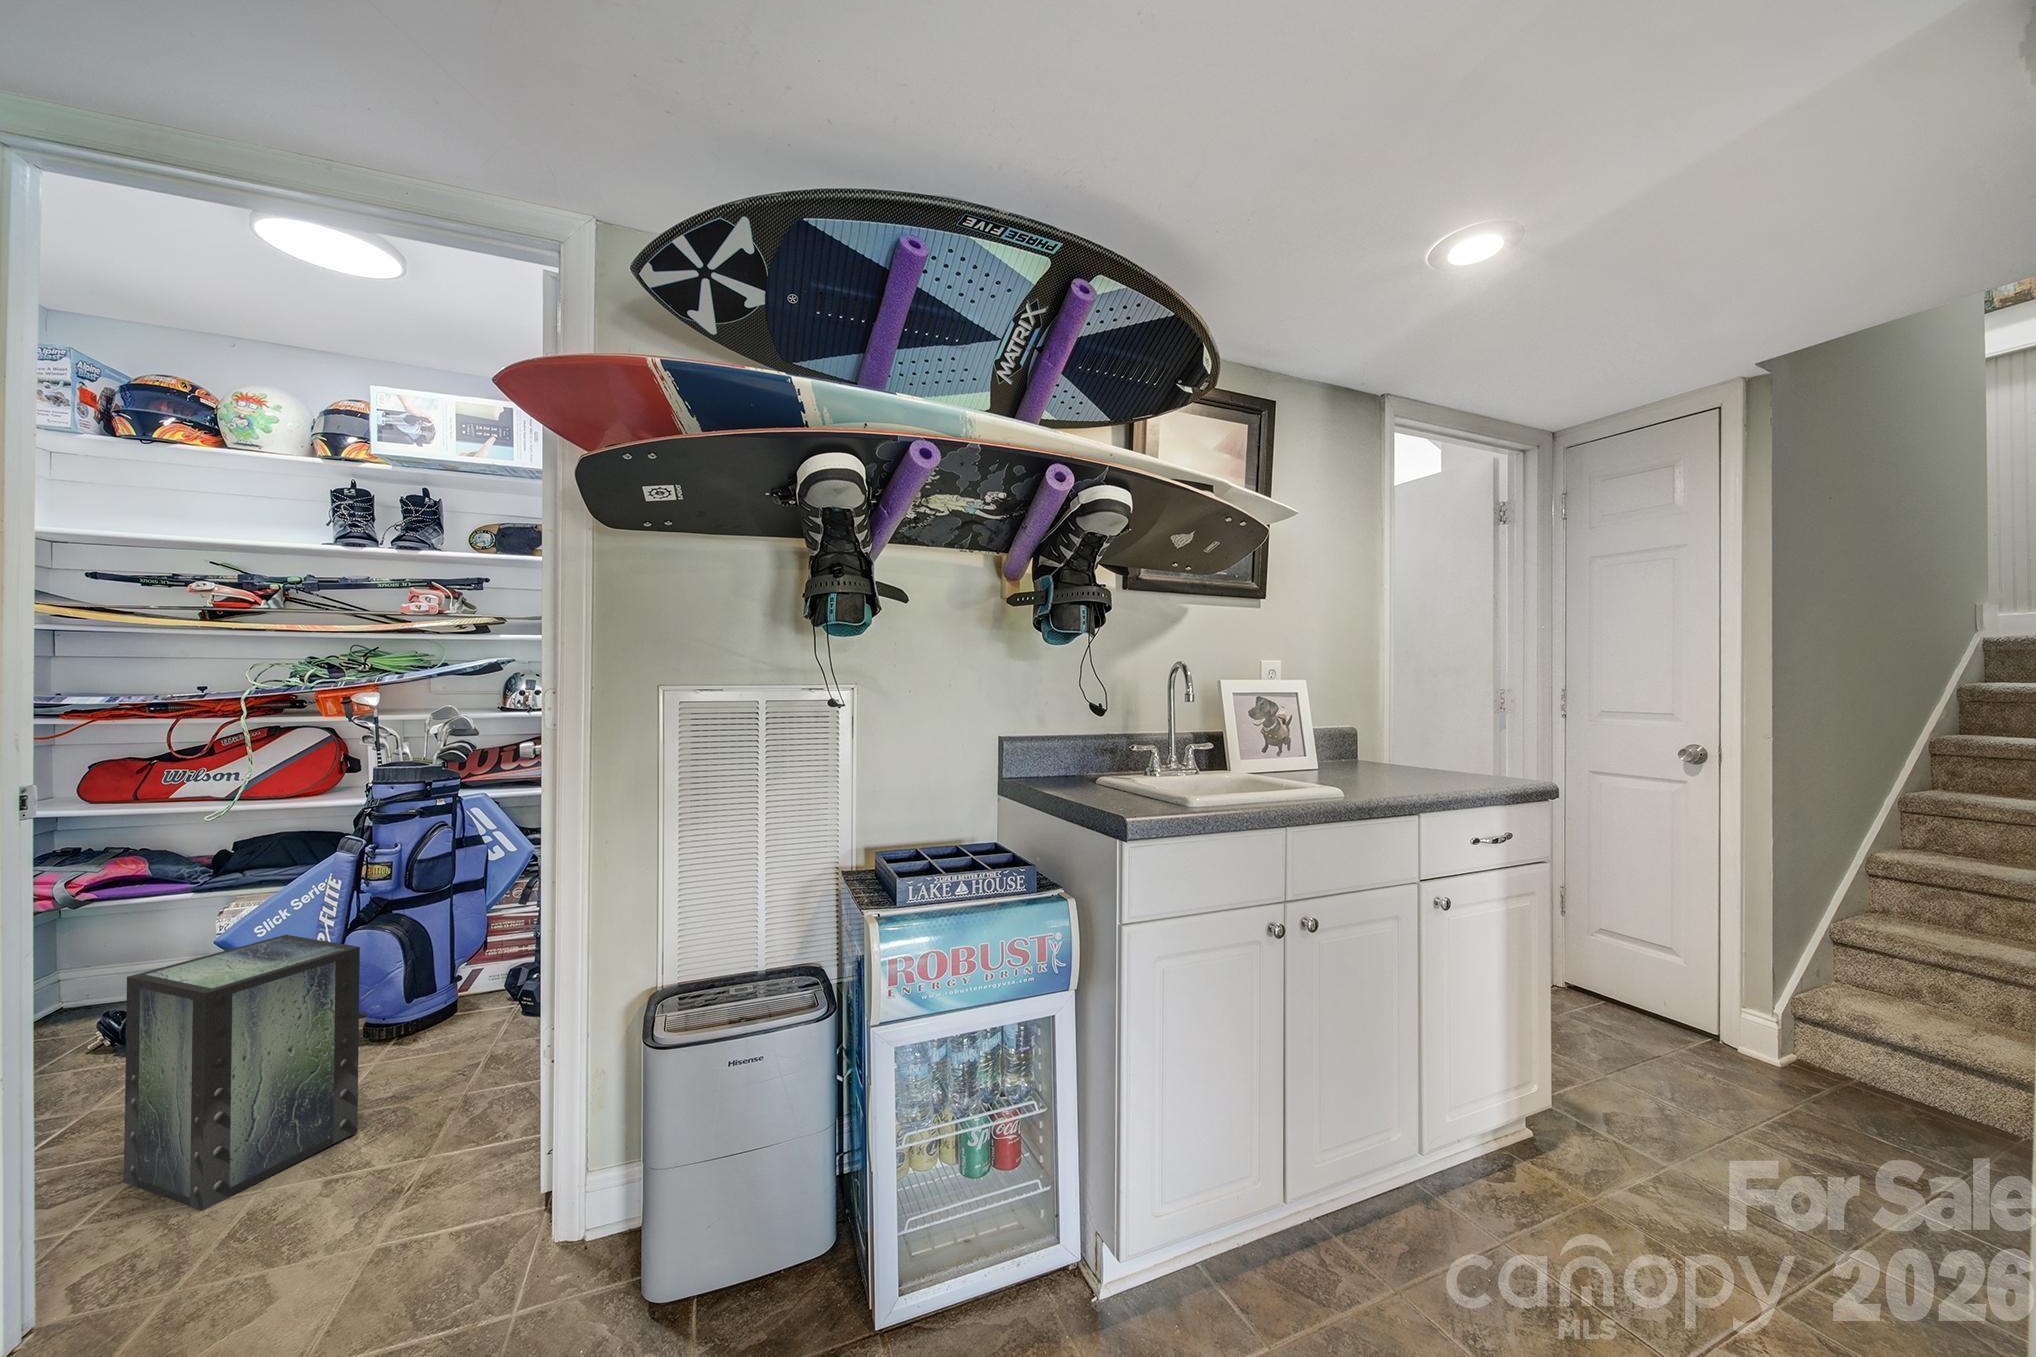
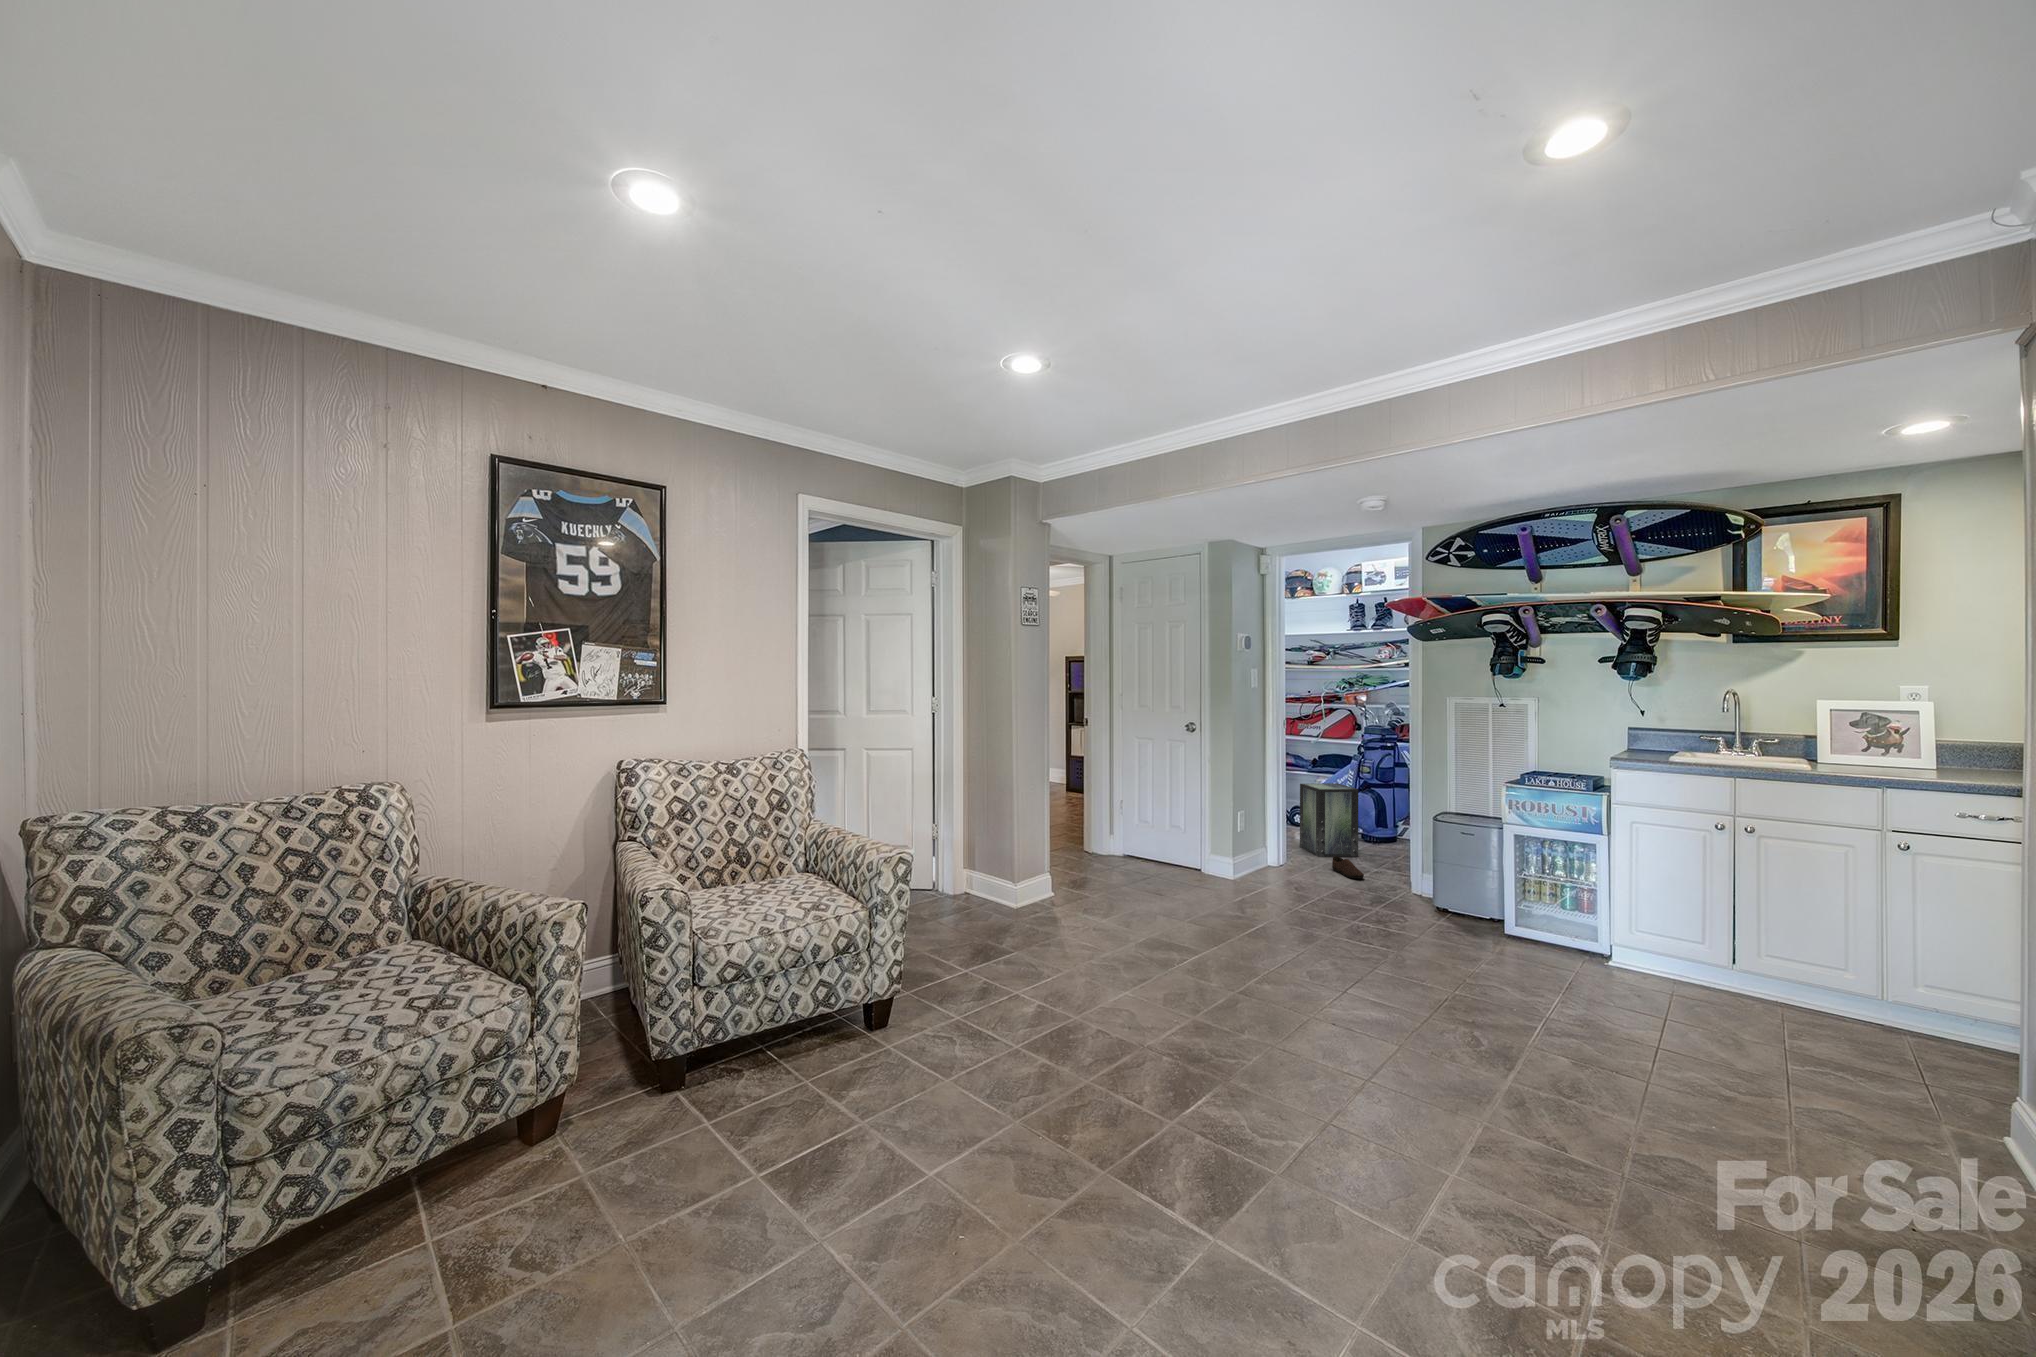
shoe: none [252,1218,387,1300] -> present [1332,856,1364,878]

